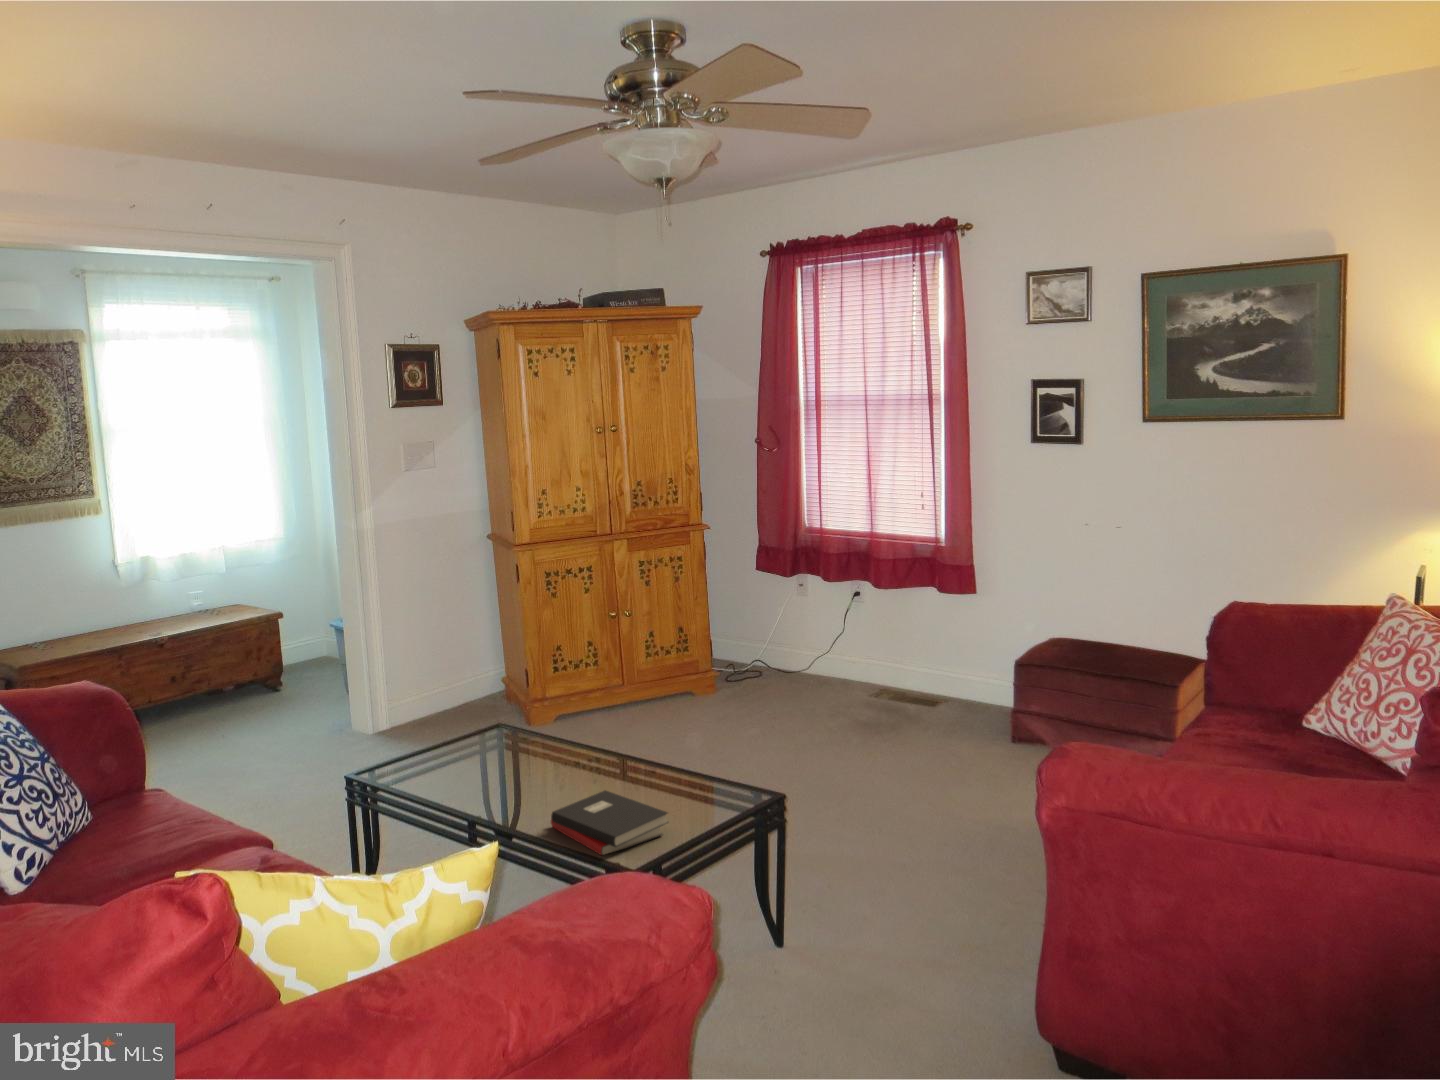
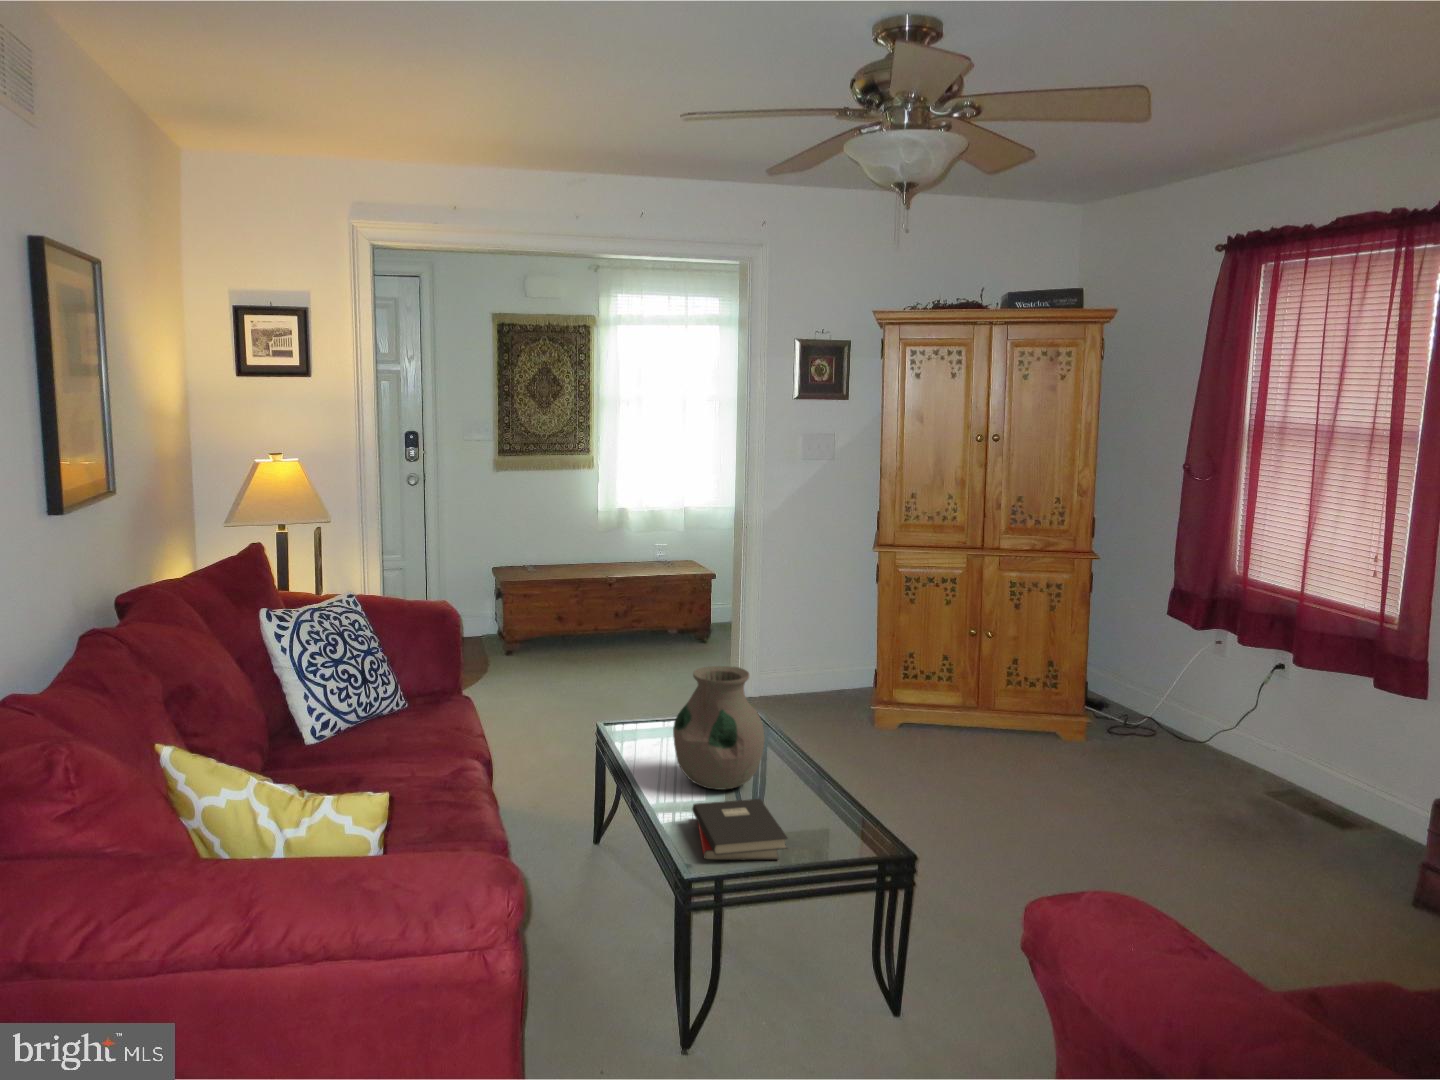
vase: none [478,674,572,800] -> present [673,666,765,790]

